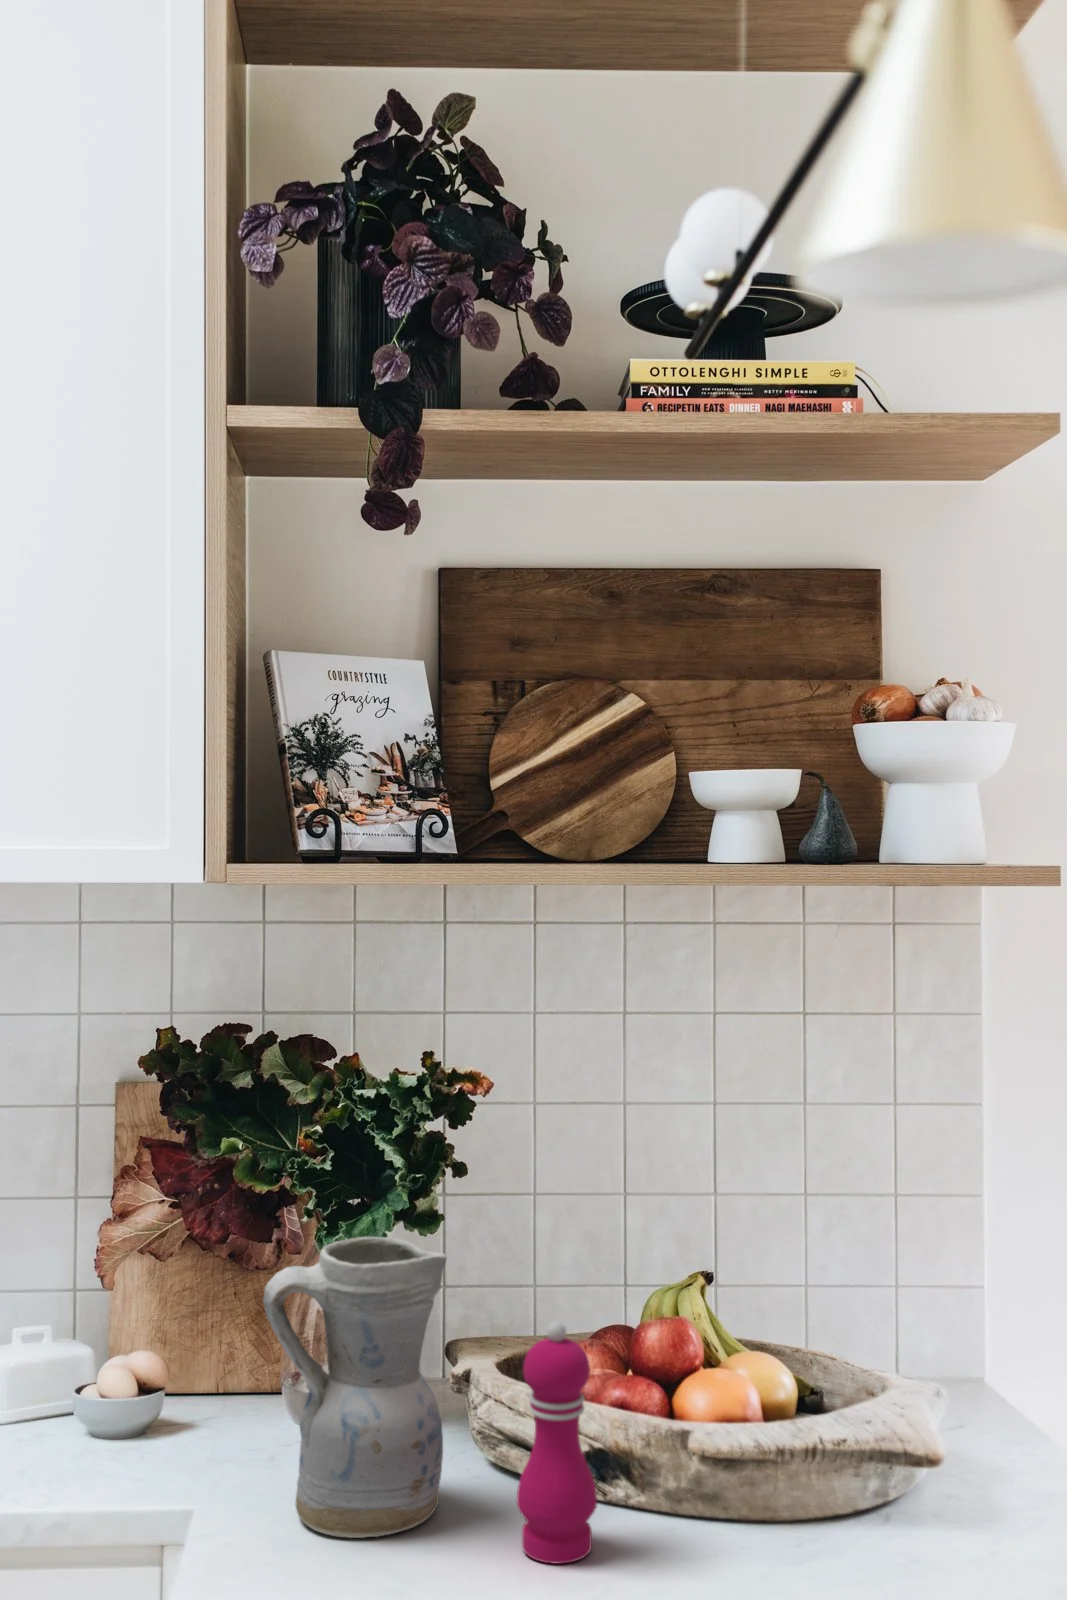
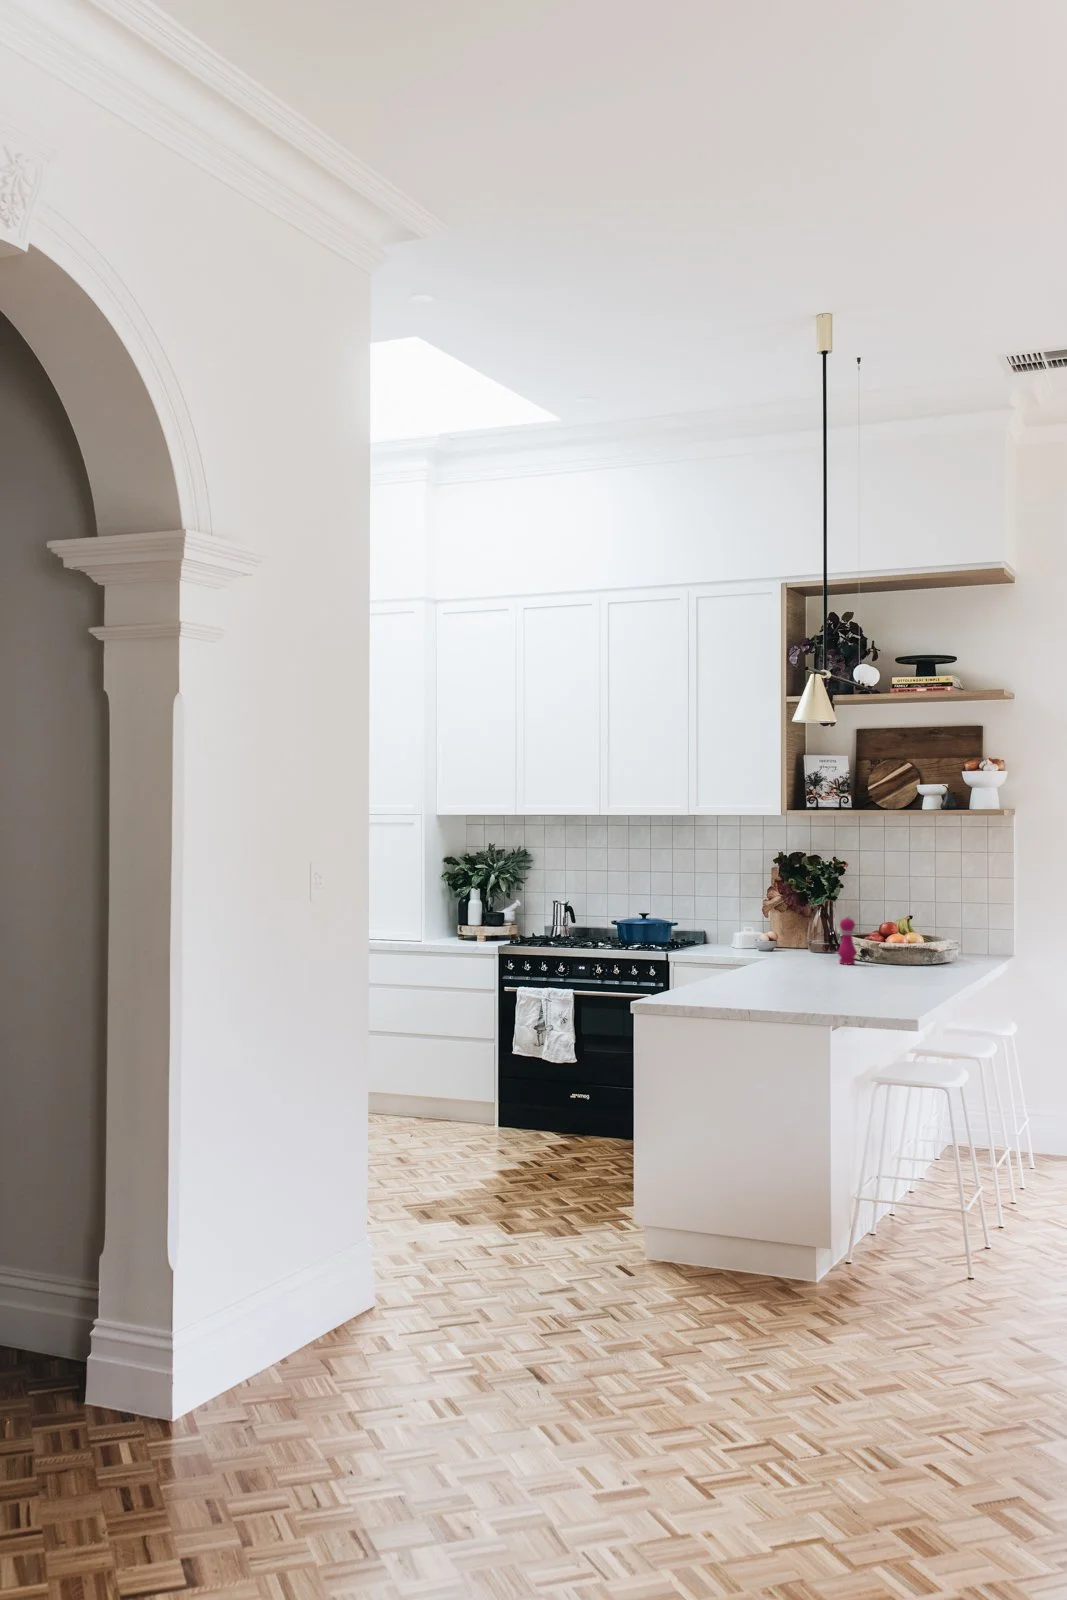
ceramic pitcher: present [263,1237,446,1538] -> none [788,899,830,960]

